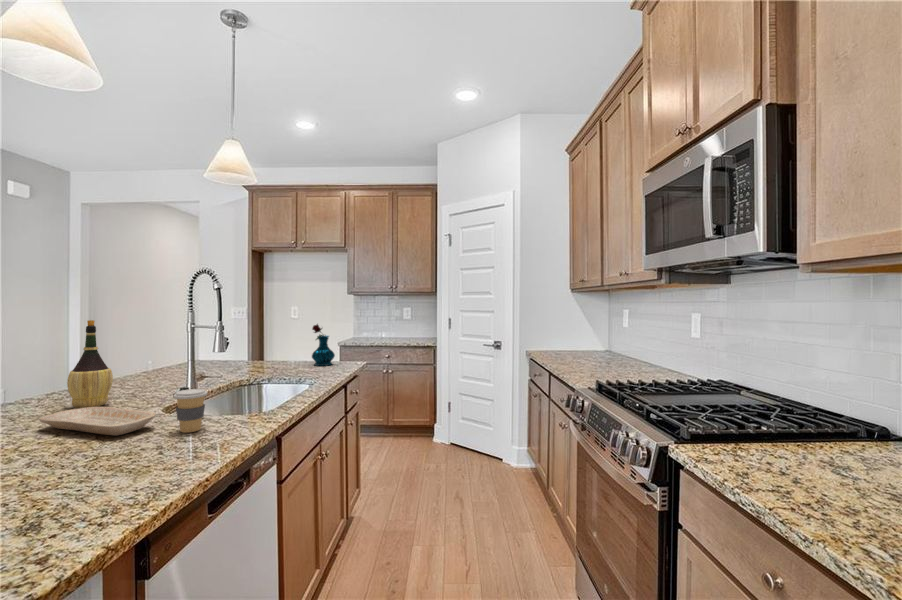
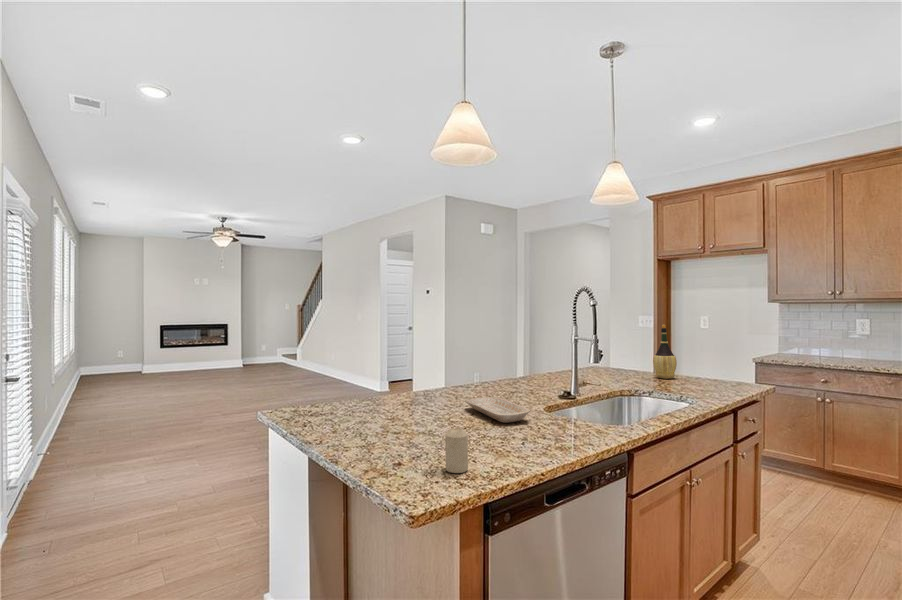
wine bottle: present [67,320,113,408] -> present [653,325,677,379]
vase: present [312,324,335,366] -> none [704,335,735,386]
coffee cup: present [174,389,207,433] -> none [538,394,564,432]
candle: none [57,449,99,517] -> present [445,428,468,473]

